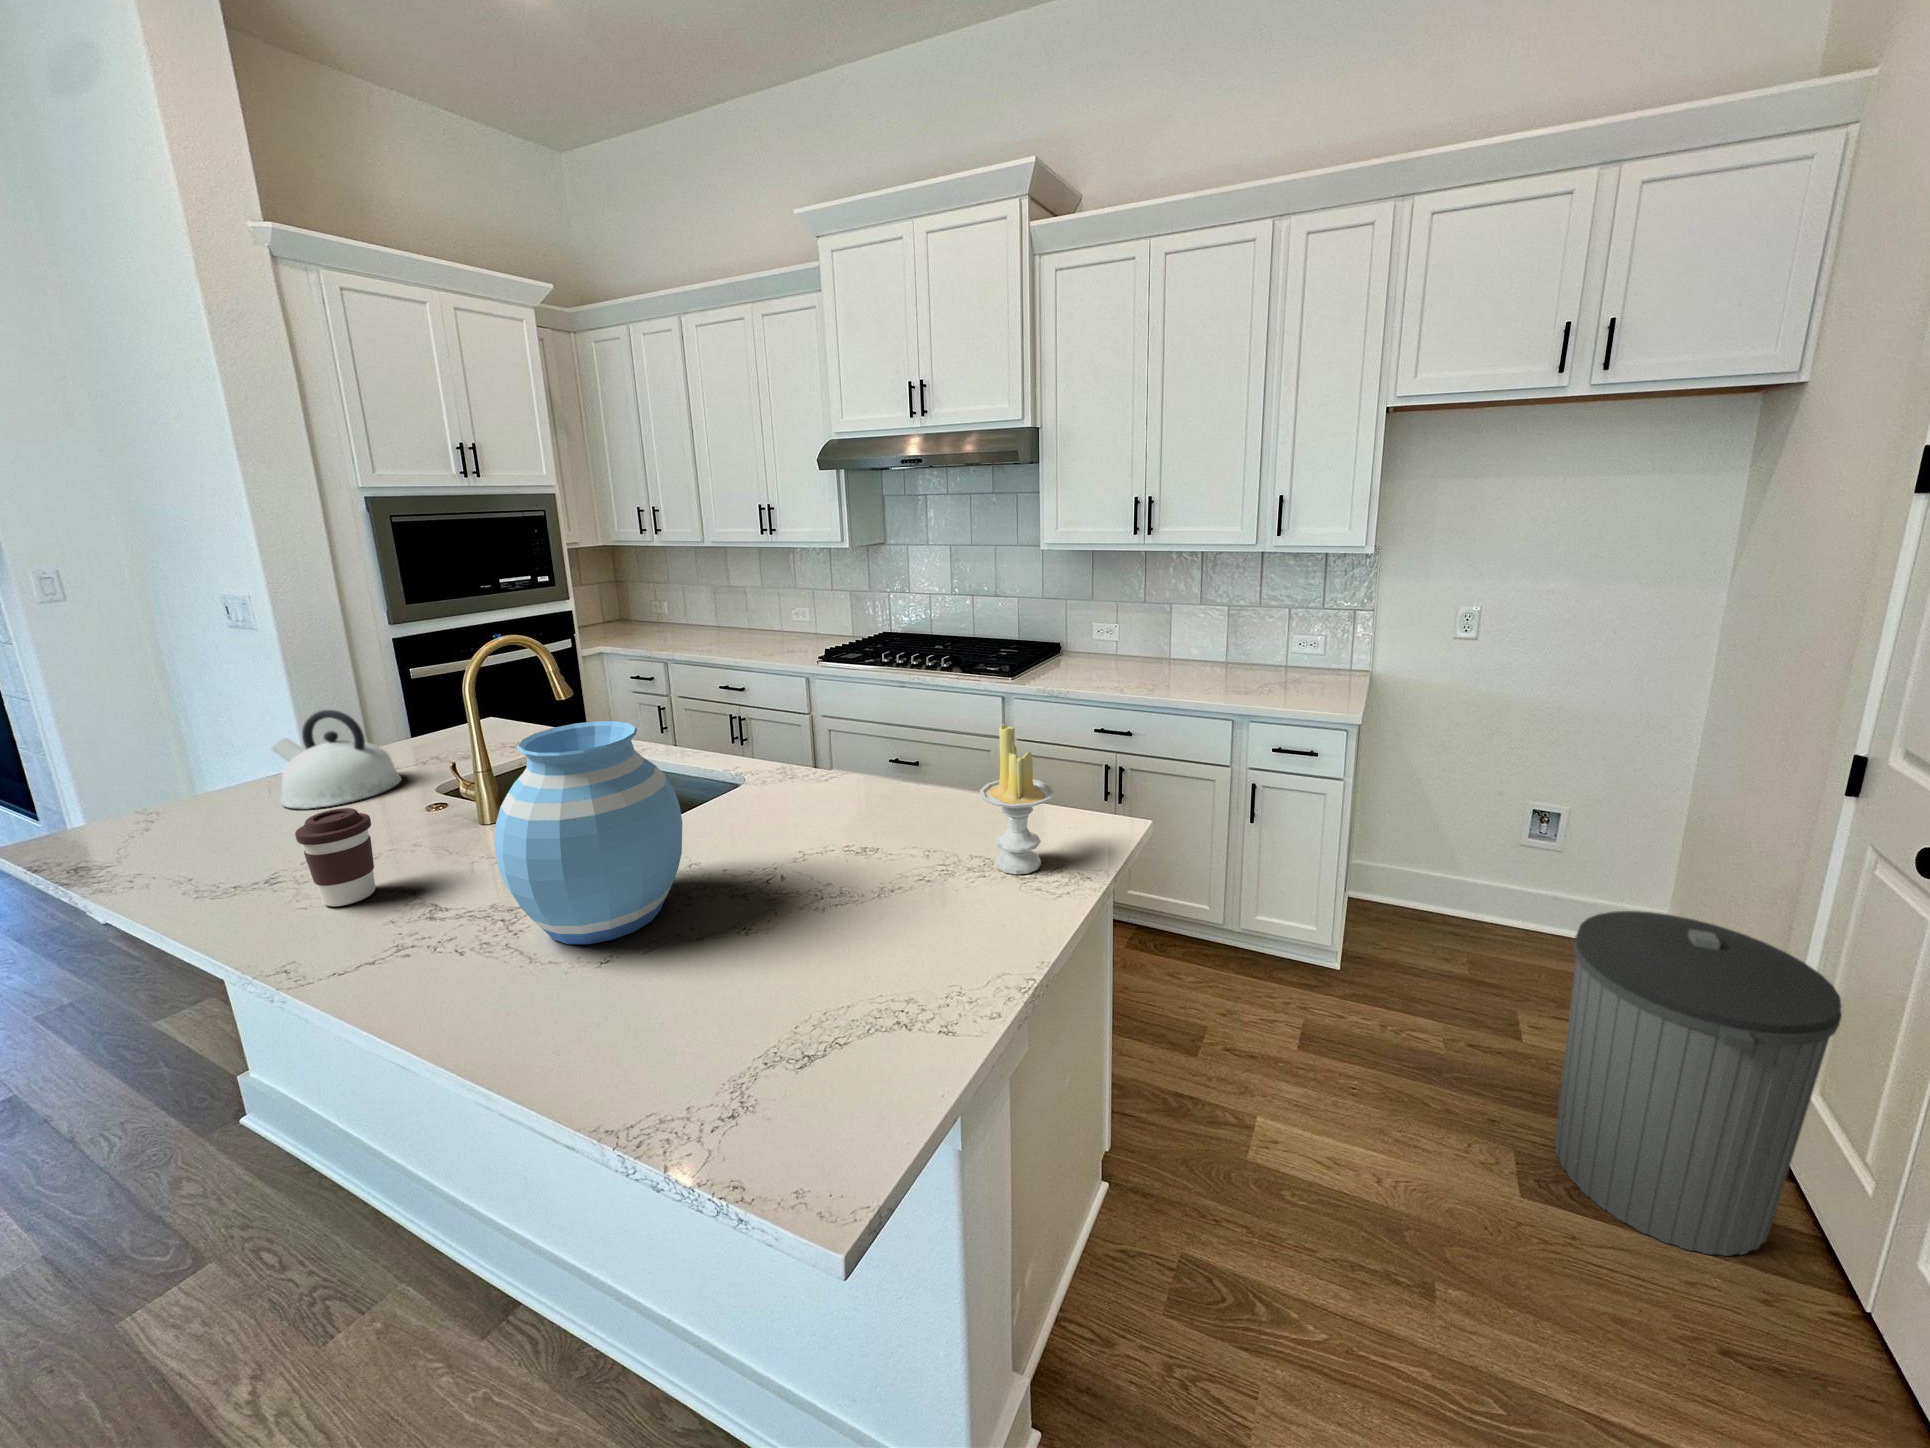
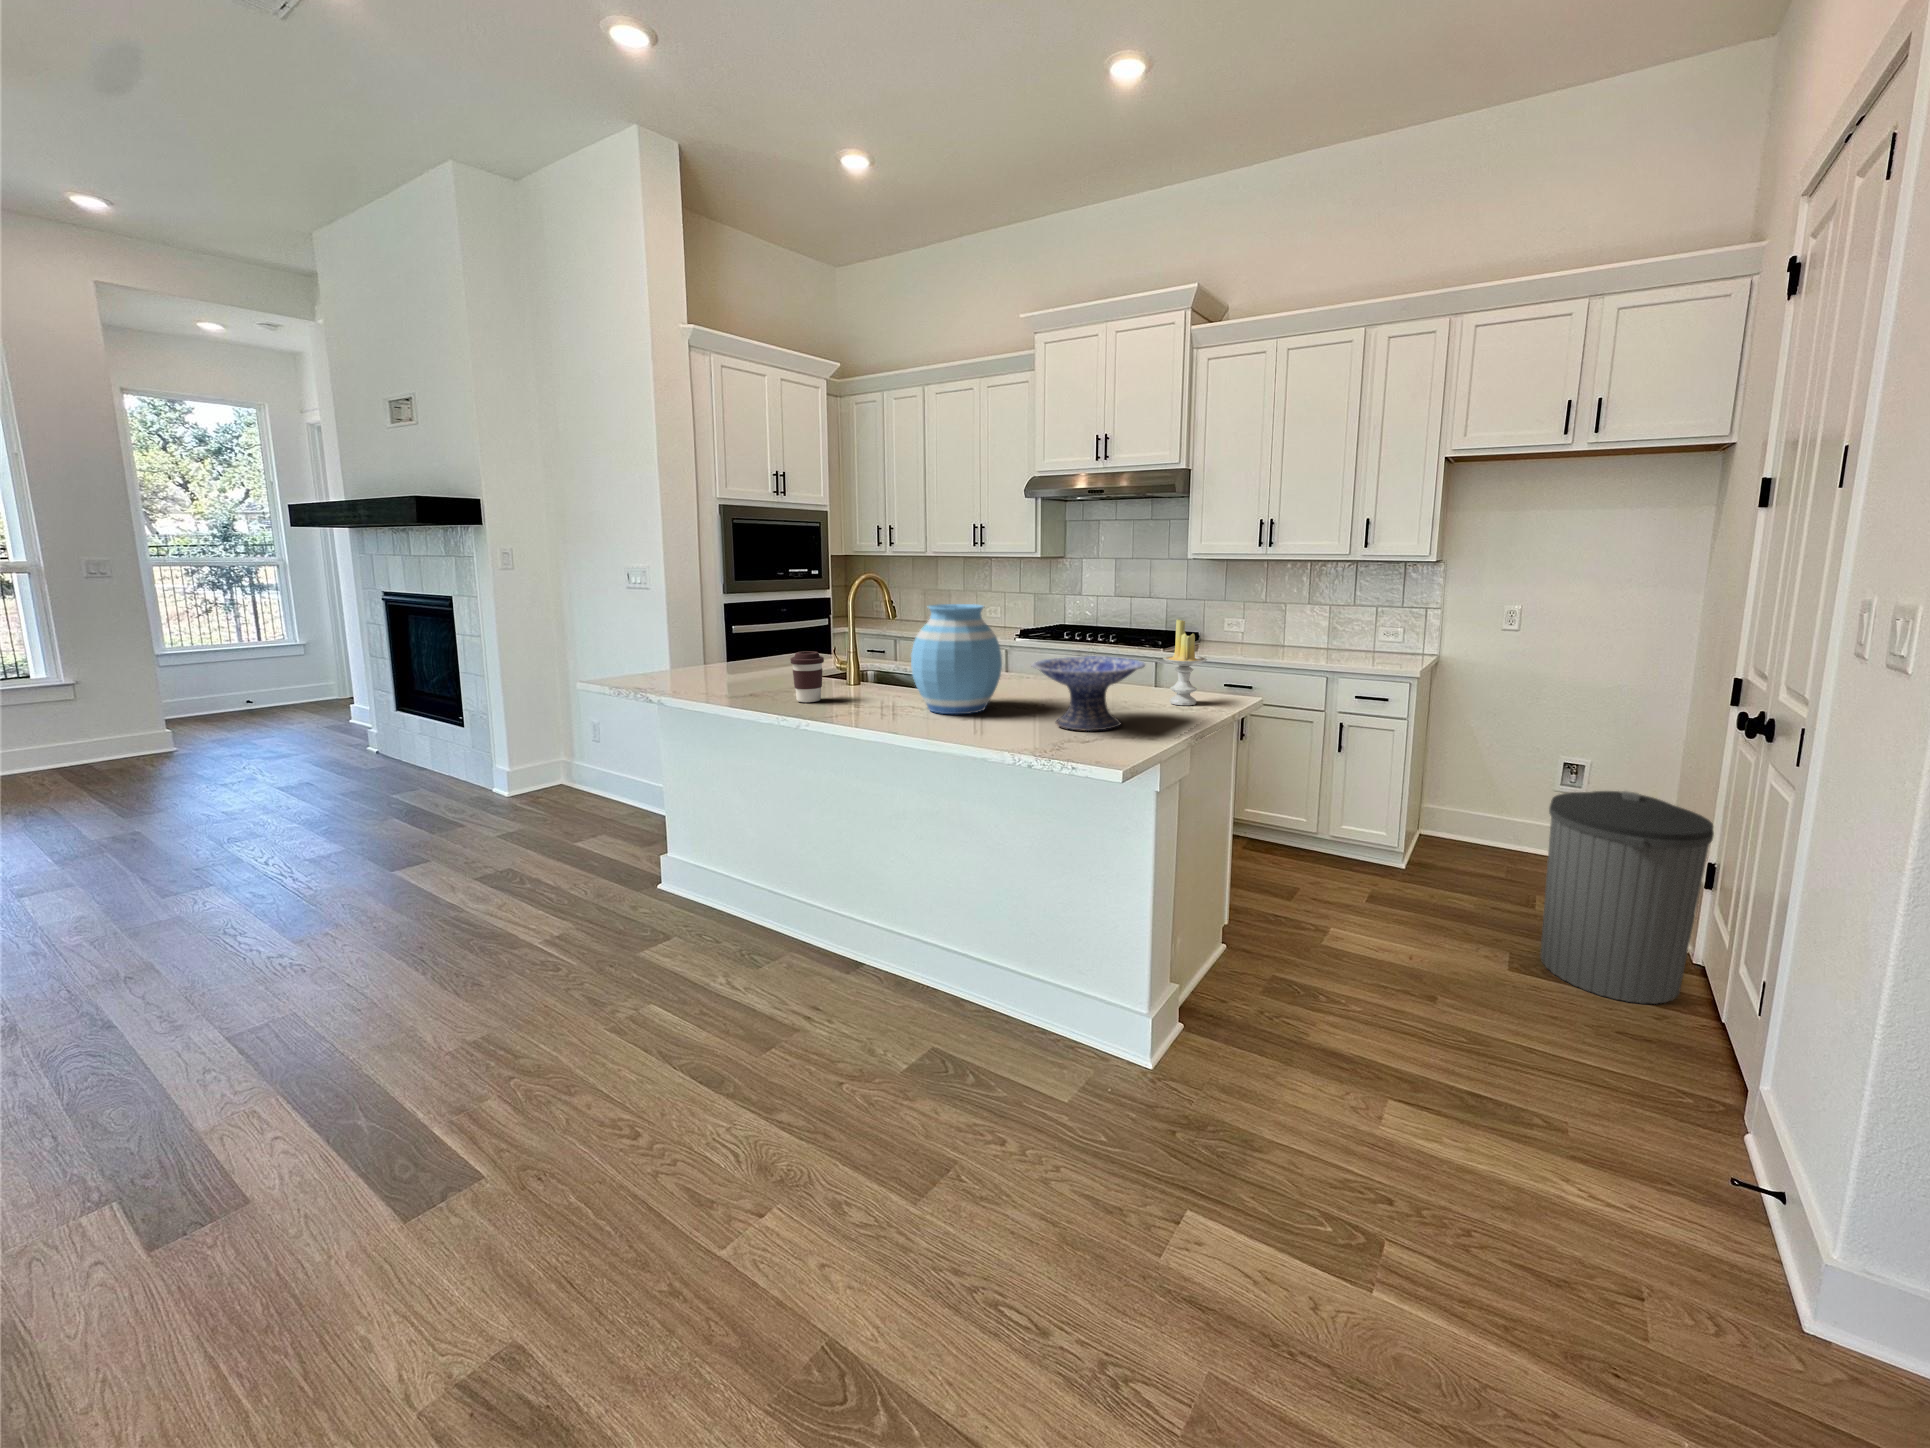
kettle: present [272,710,401,809] -> none [715,621,783,677]
decorative bowl: none [697,821,928,1014] -> present [1032,656,1145,731]

